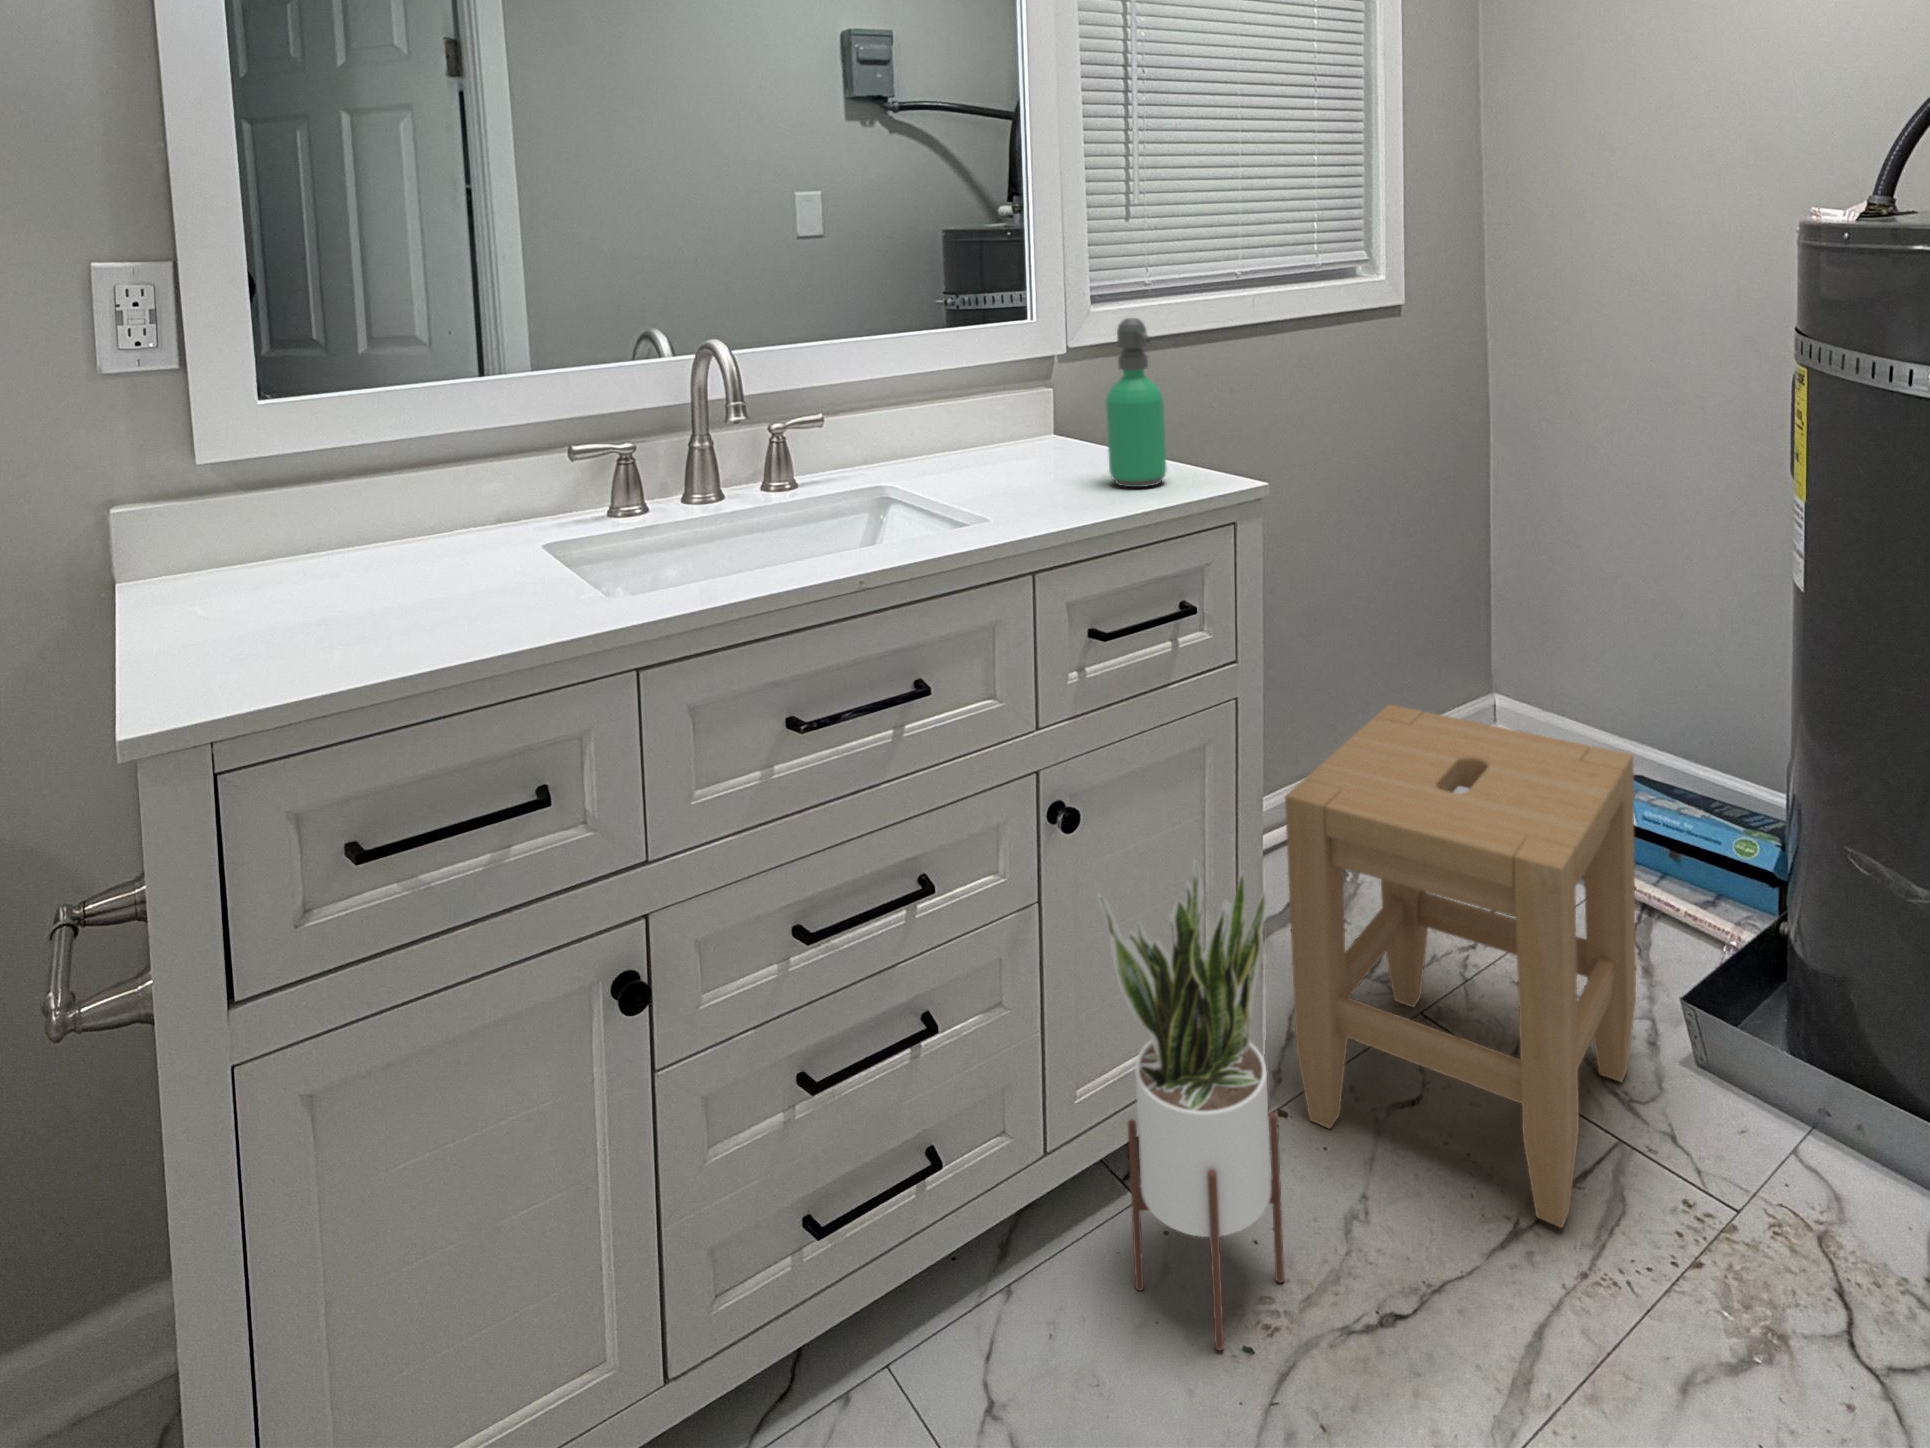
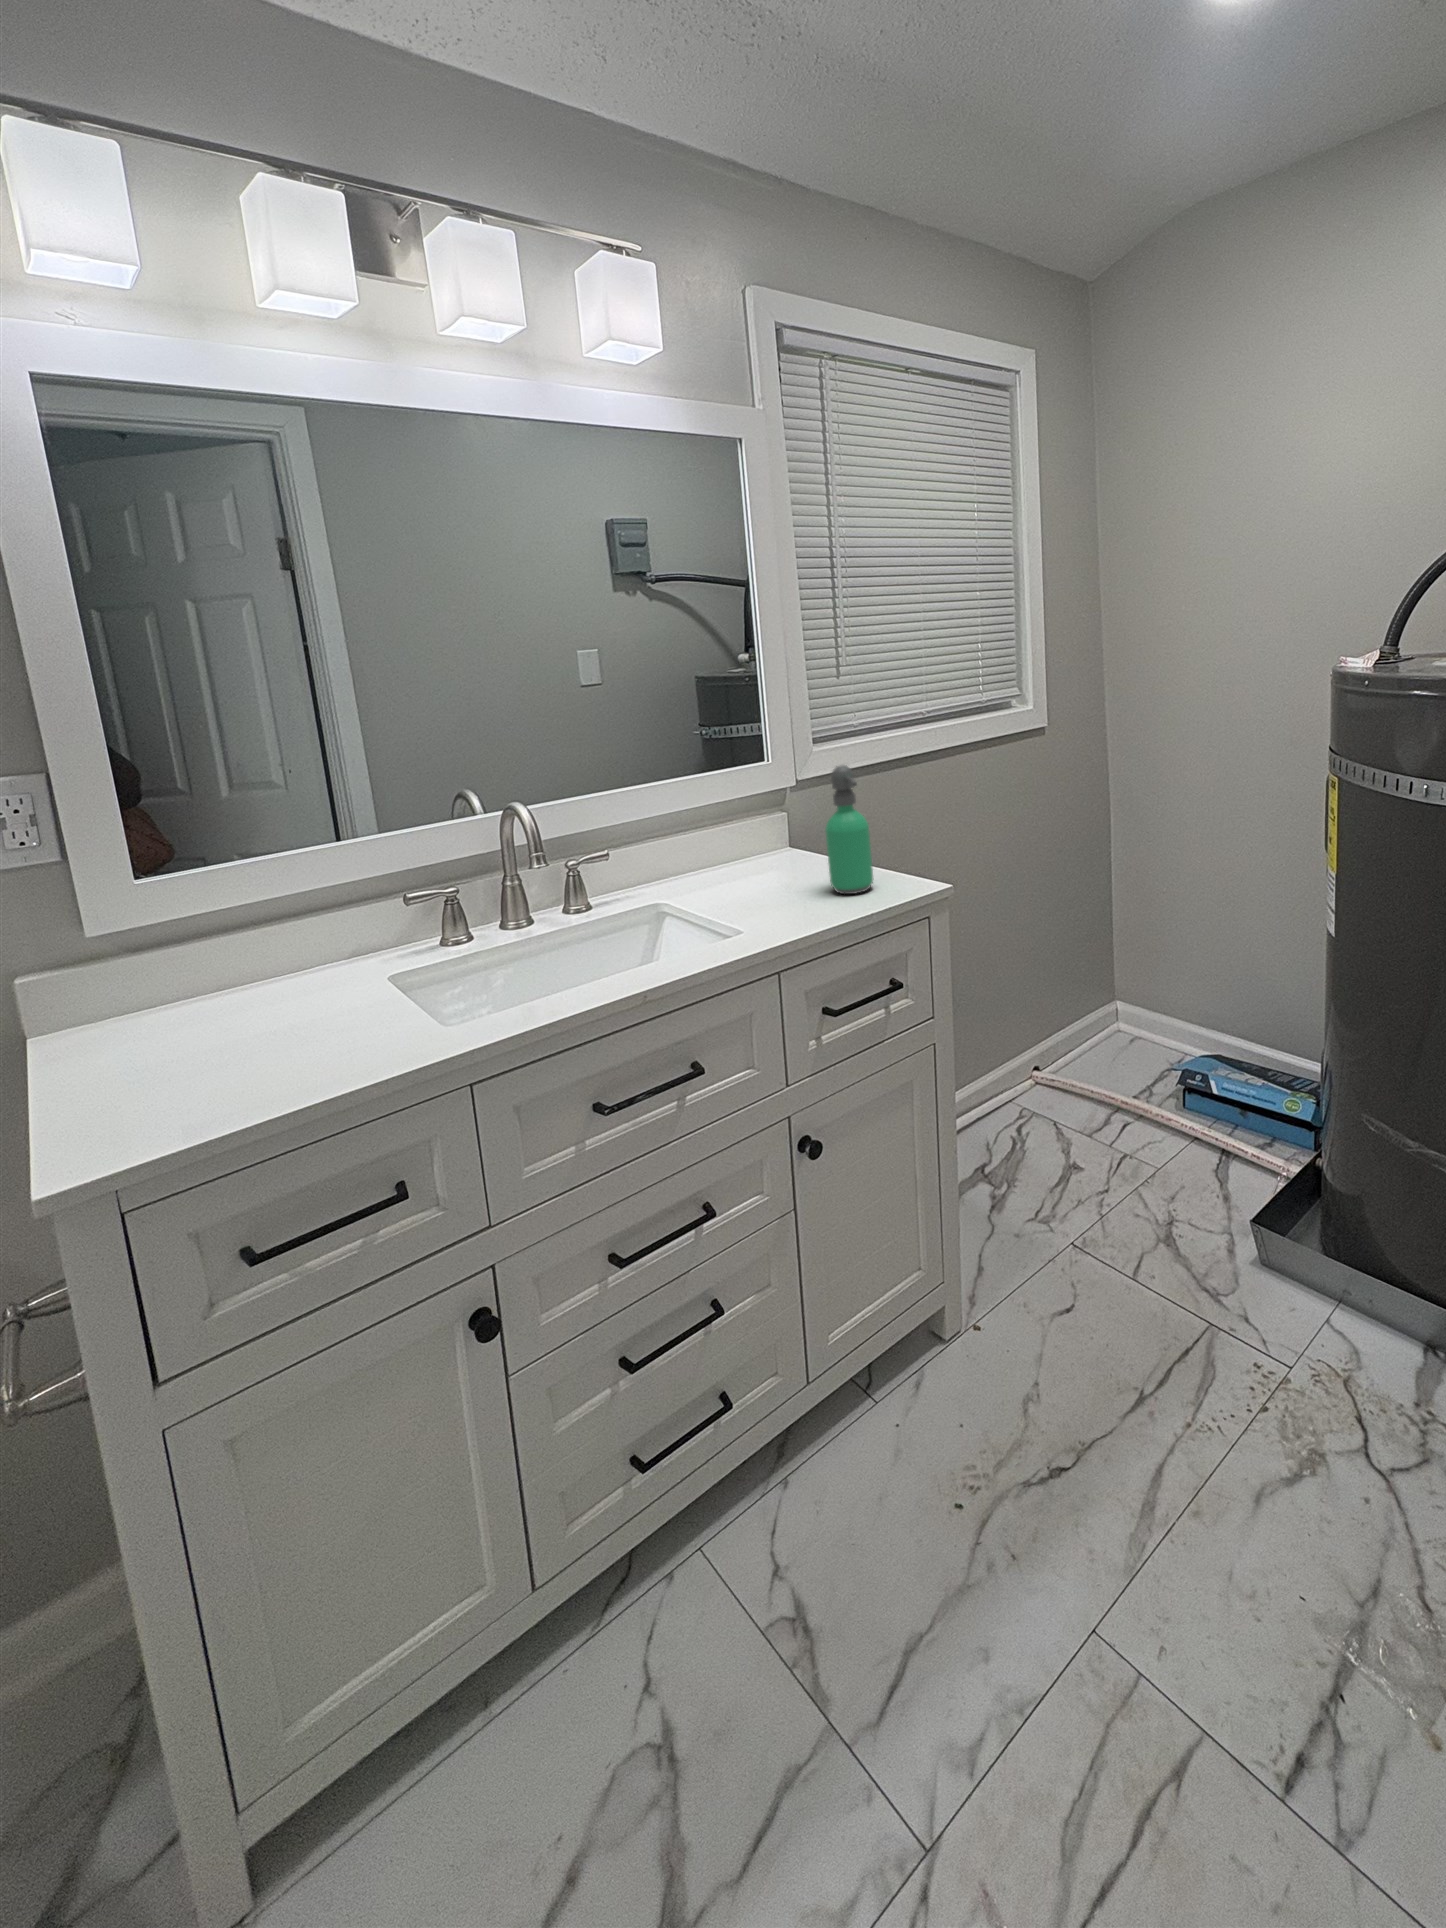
stool: present [1285,704,1636,1228] -> none [970,1030,1220,1394]
potted plant: present [1097,860,1284,1350] -> none [837,1172,982,1507]

